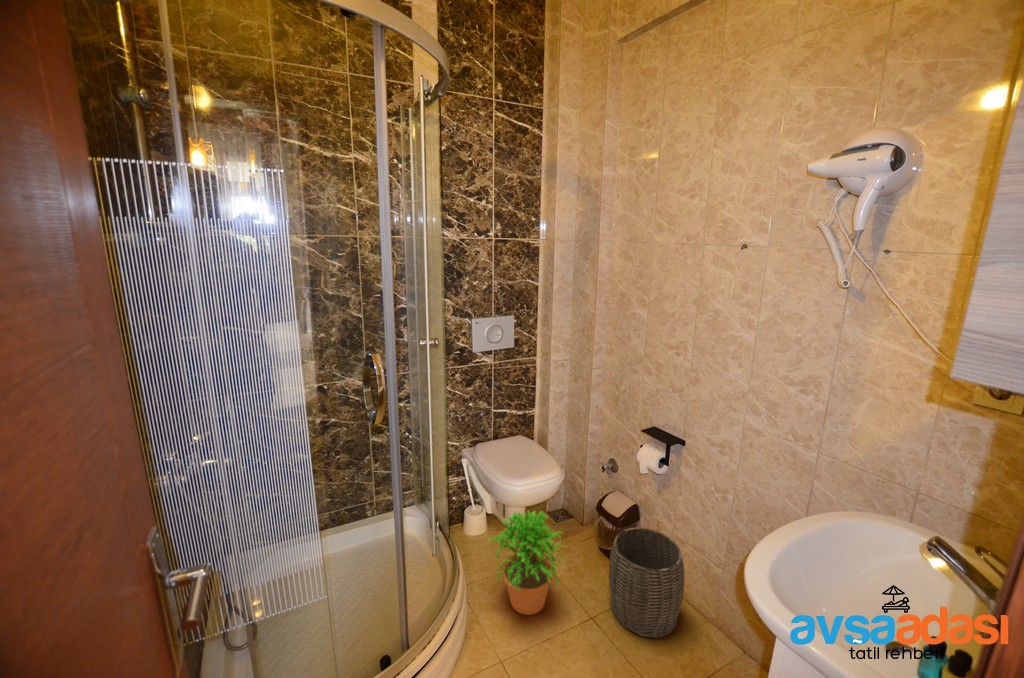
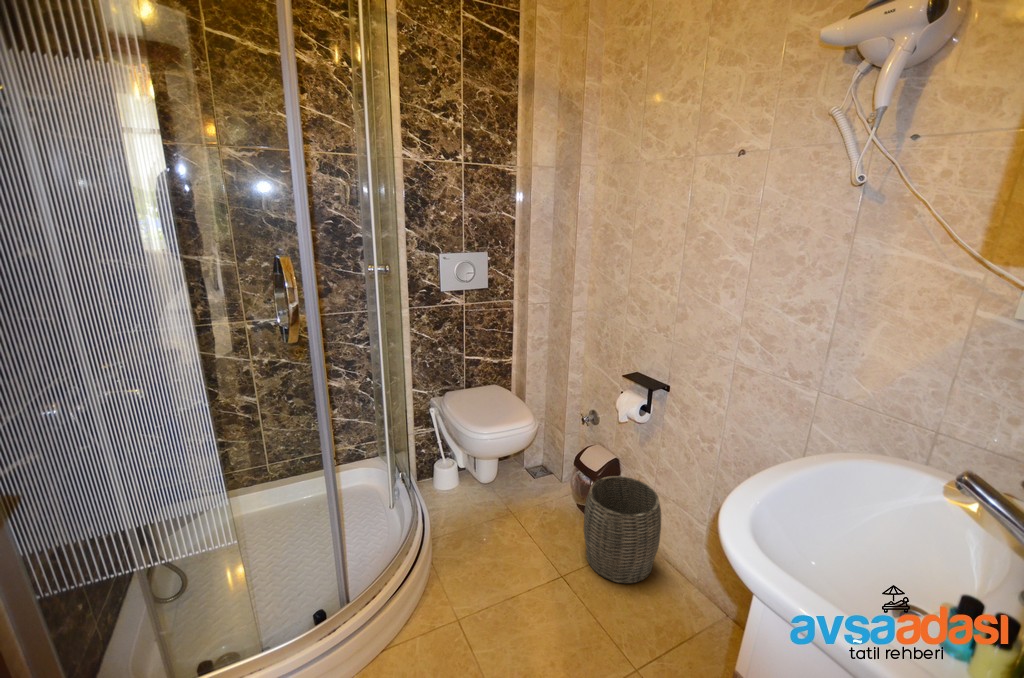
potted plant: present [490,510,561,615] -> none [456,458,543,564]

